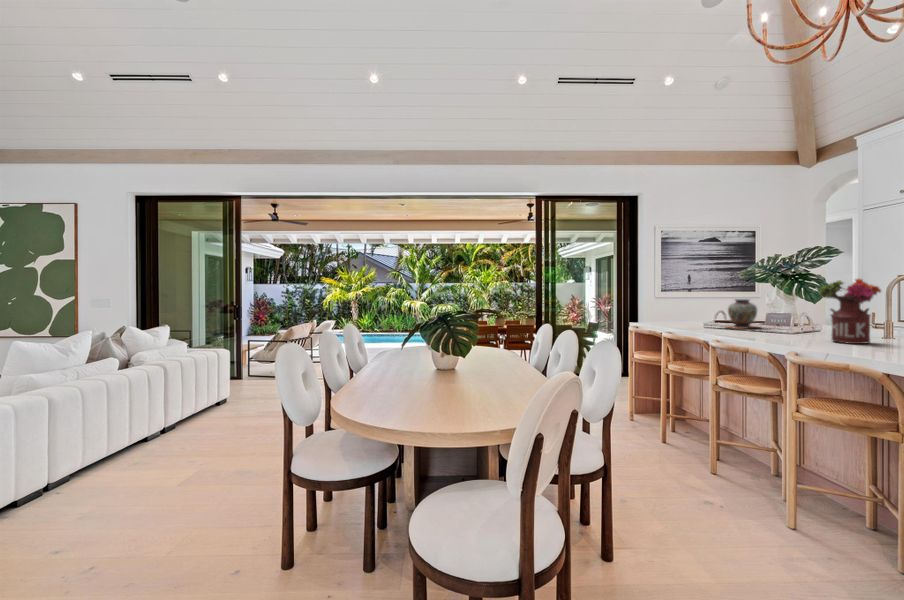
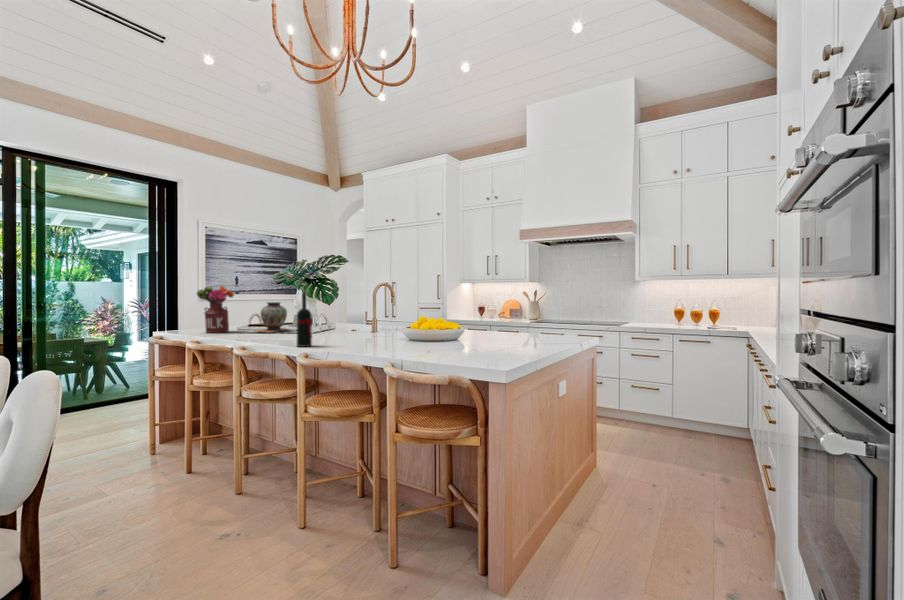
flower arrangement: present [819,279,881,344] -> present [197,286,234,333]
wine bottle: none [782,289,803,346] -> present [297,291,313,347]

